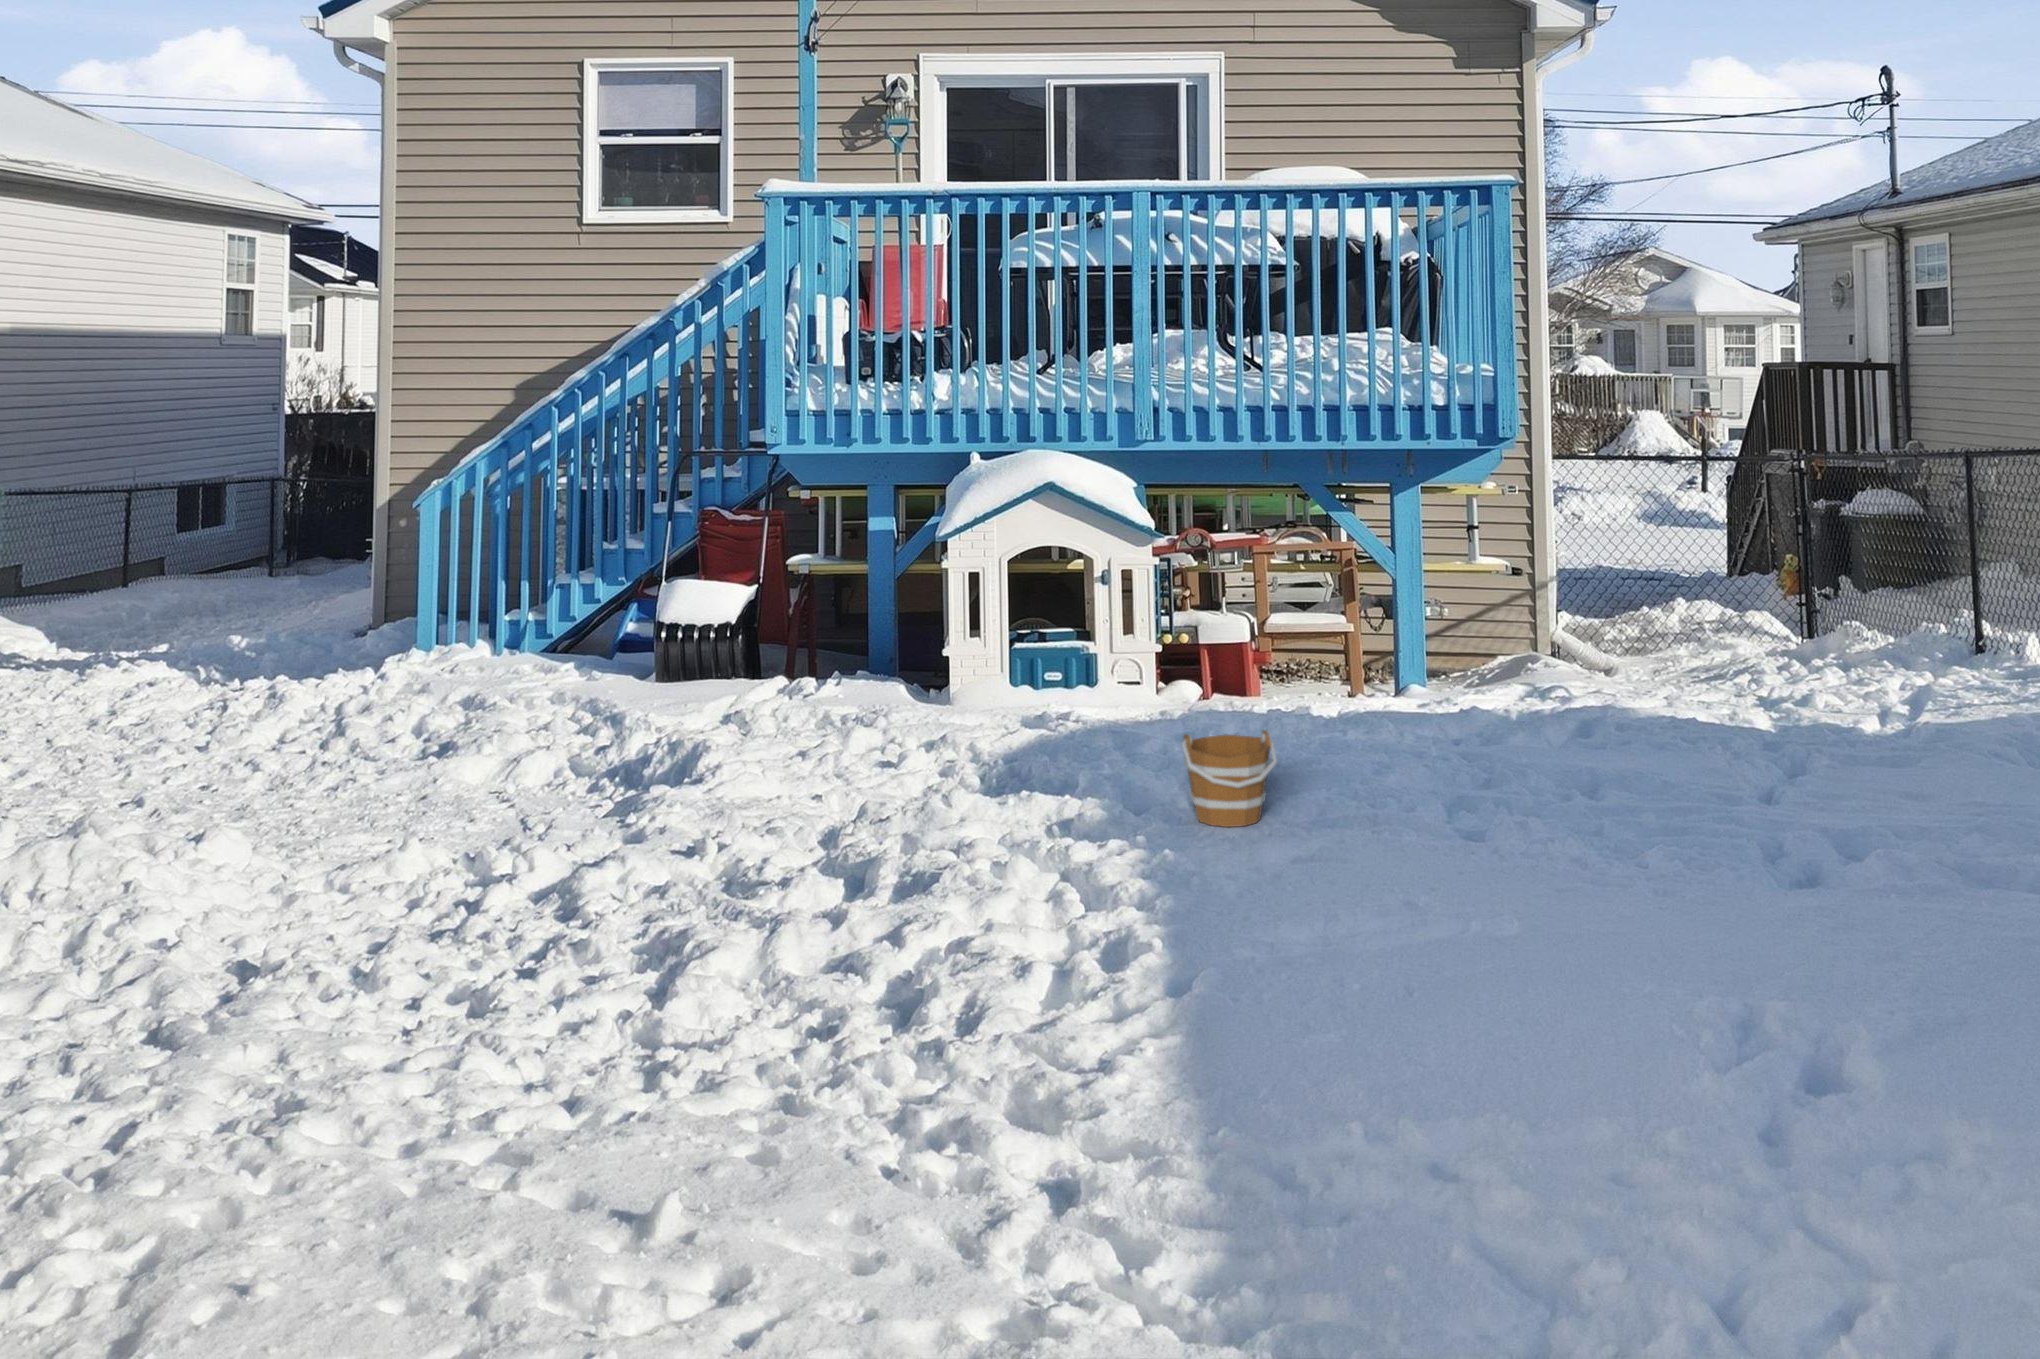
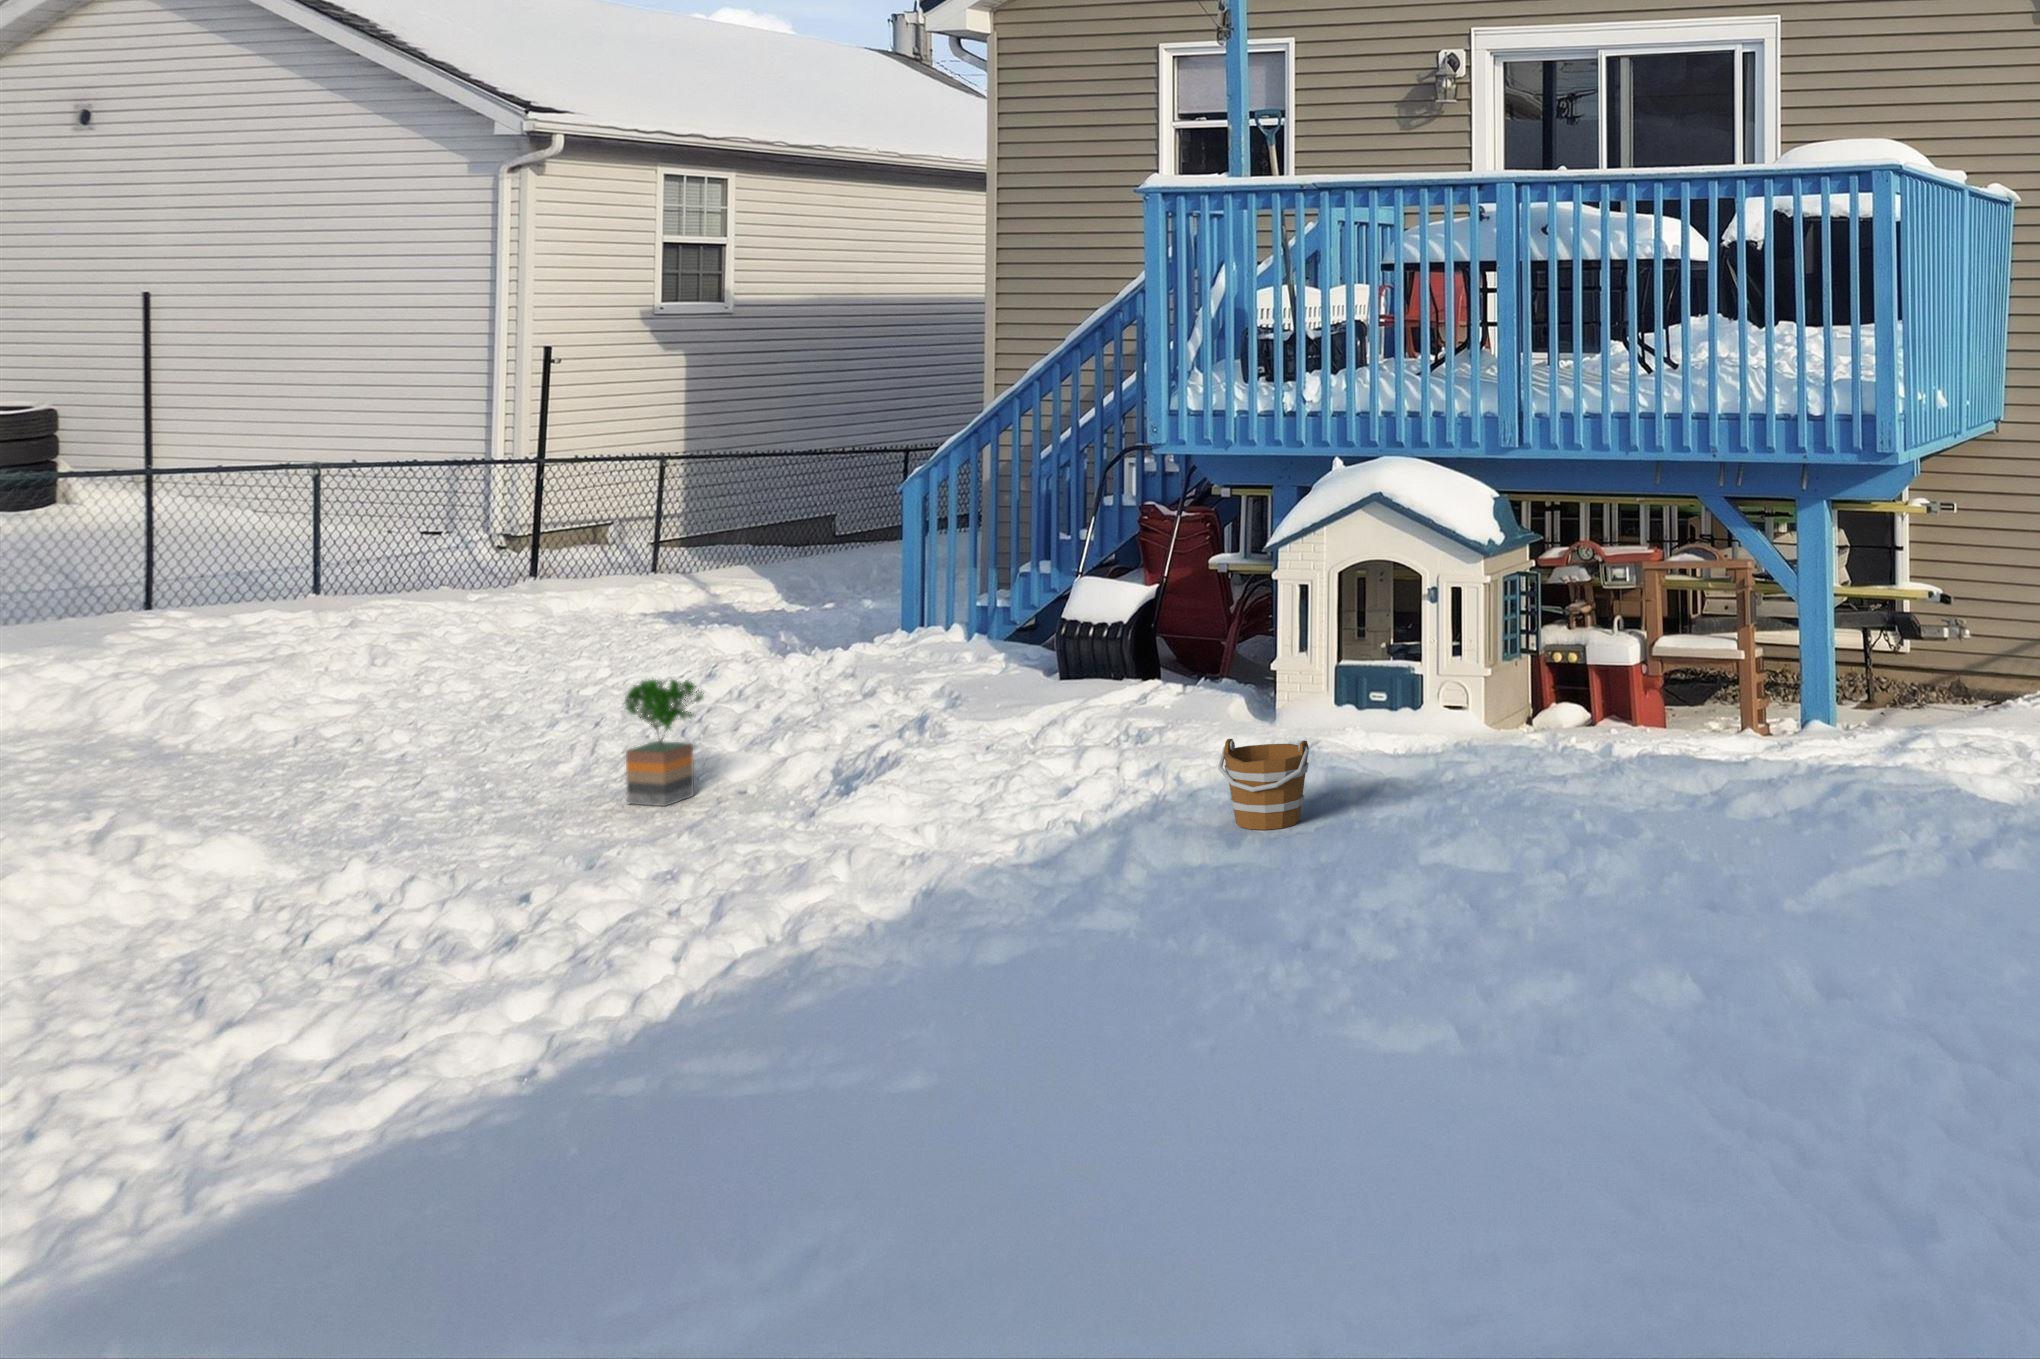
potted tree: none [398,713,495,864] -> present [625,679,704,806]

